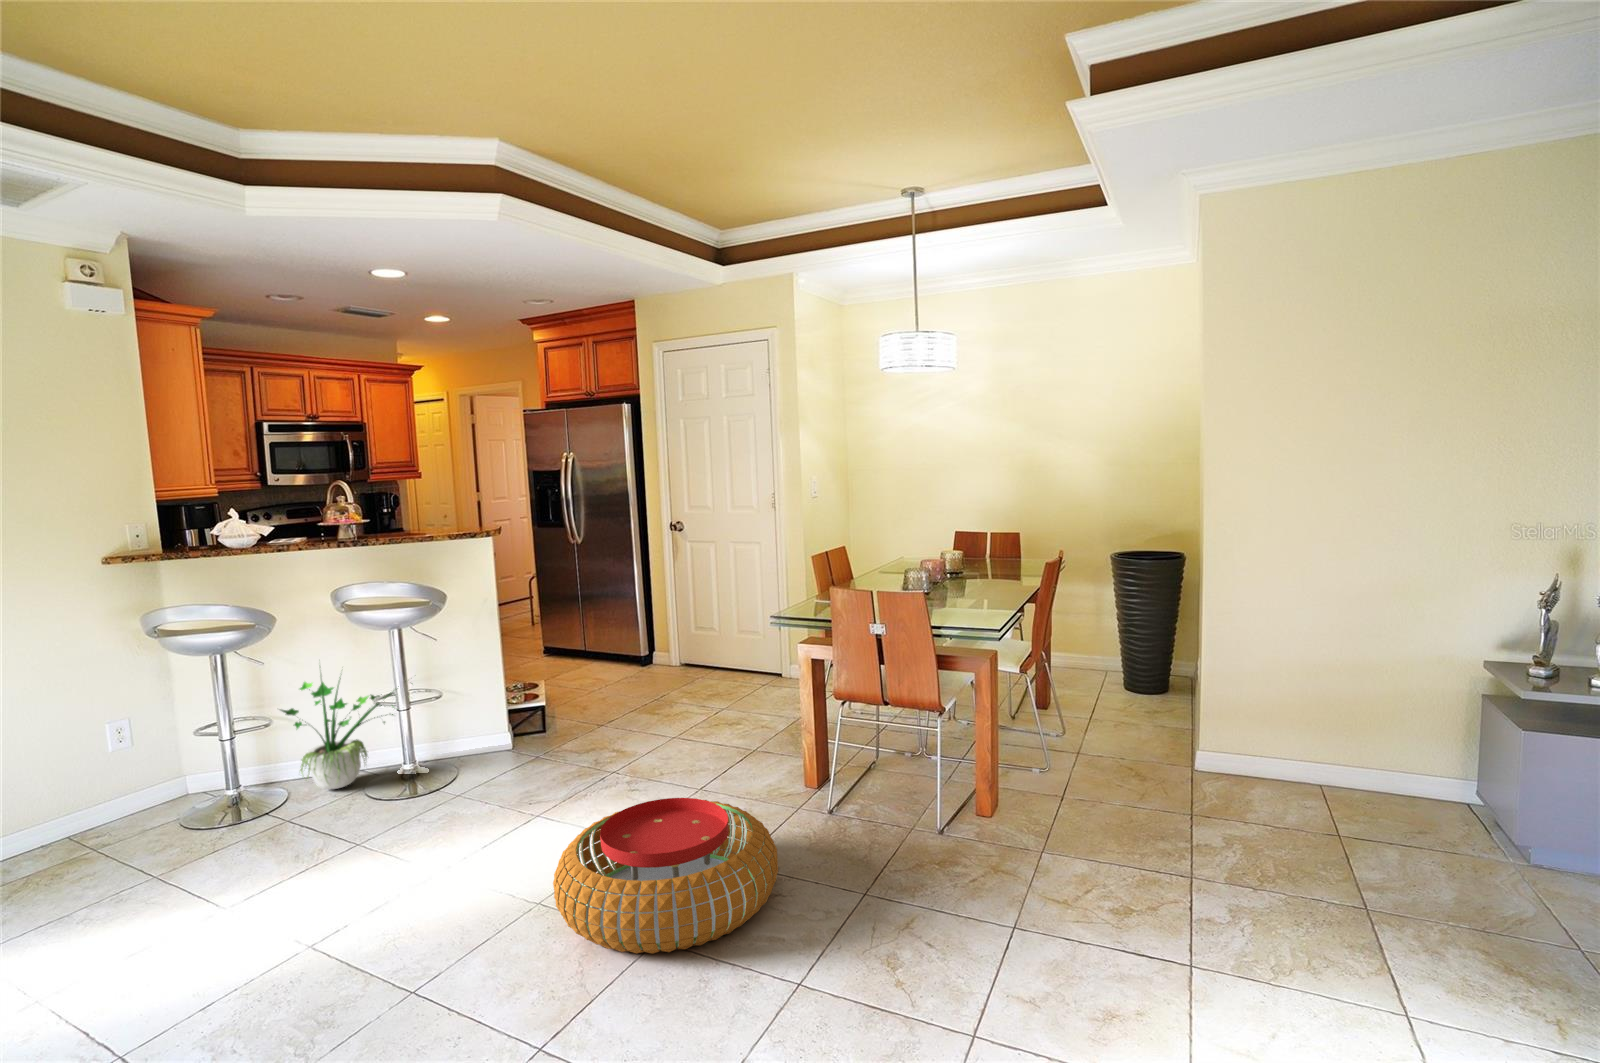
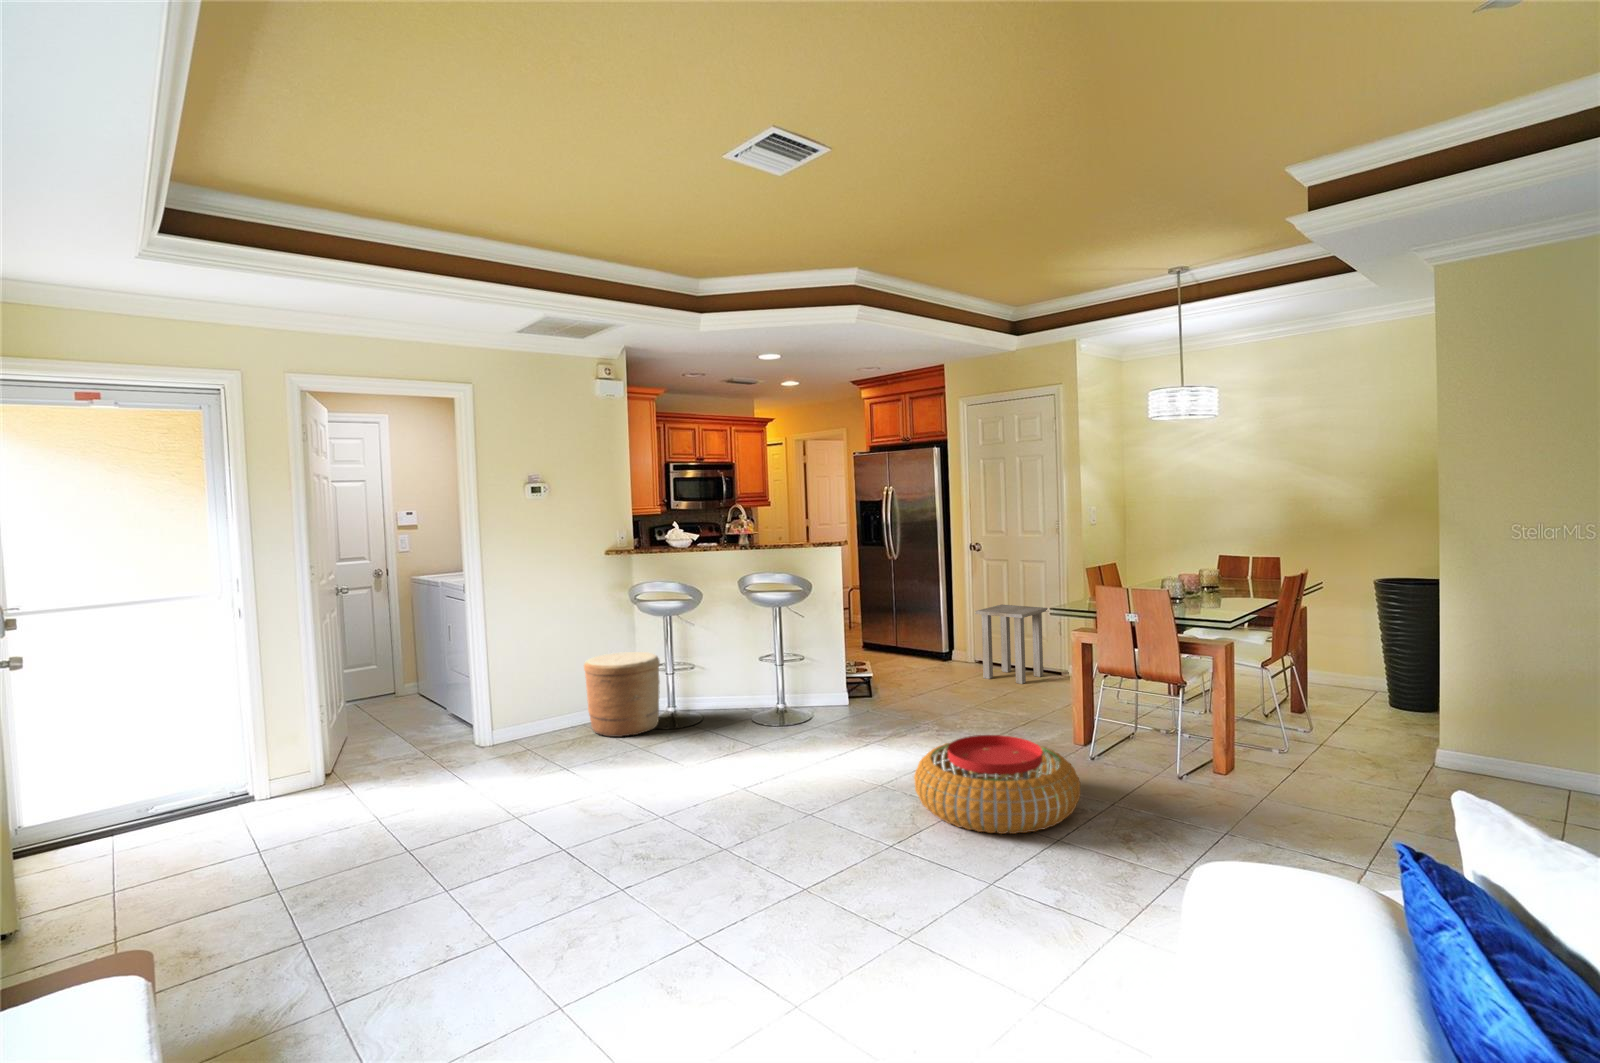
side table: none [679,597,766,694] -> present [975,604,1048,684]
potted plant: present [281,678,394,789] -> none [702,623,794,719]
woven basket: none [61,708,205,847] -> present [584,652,660,737]

